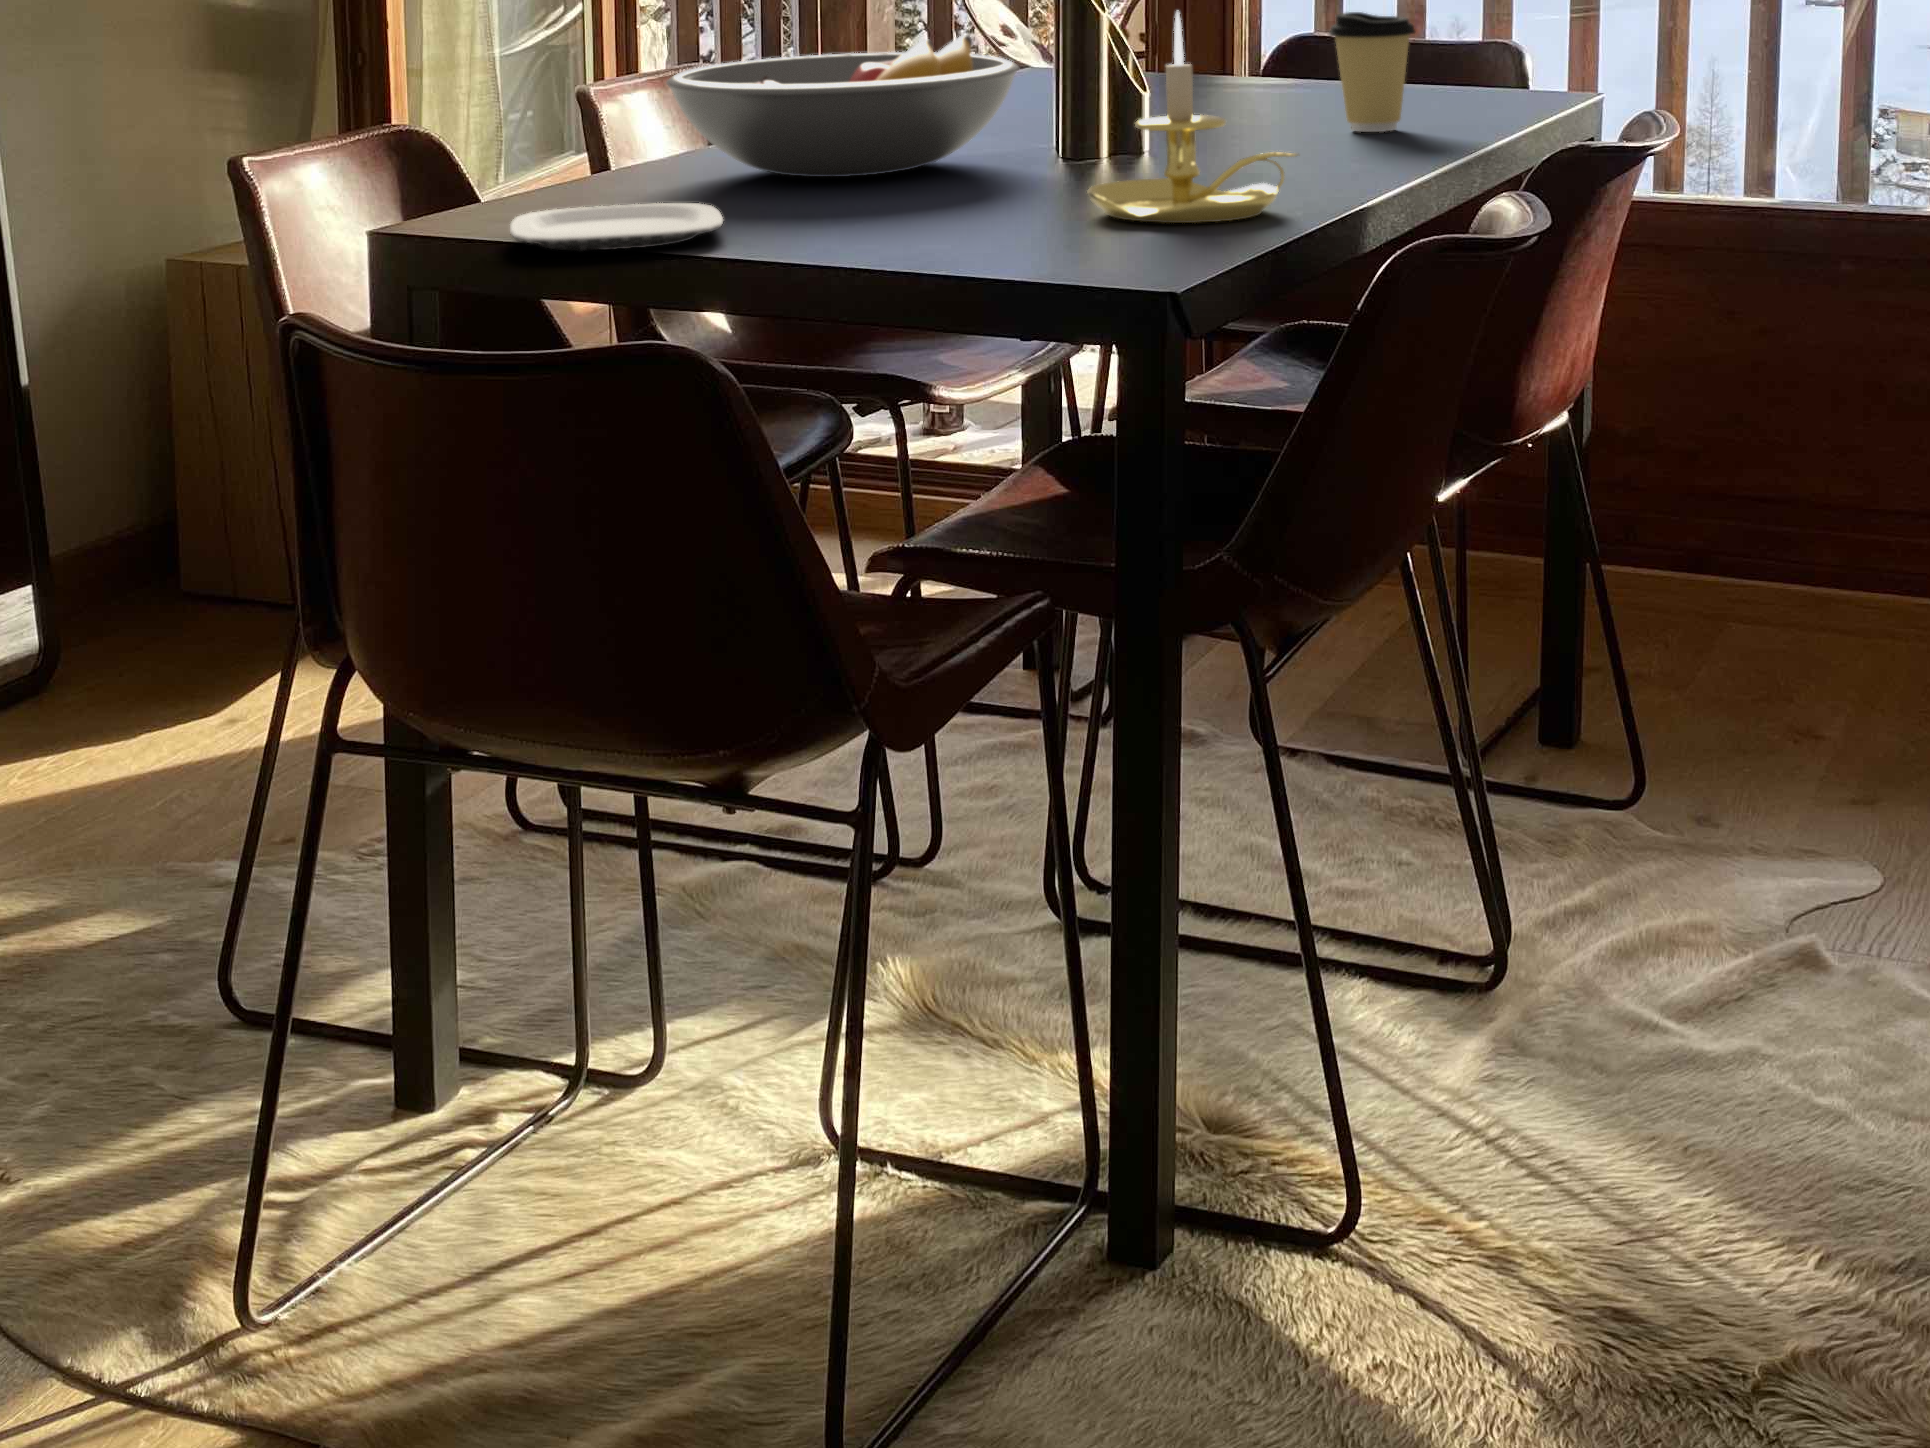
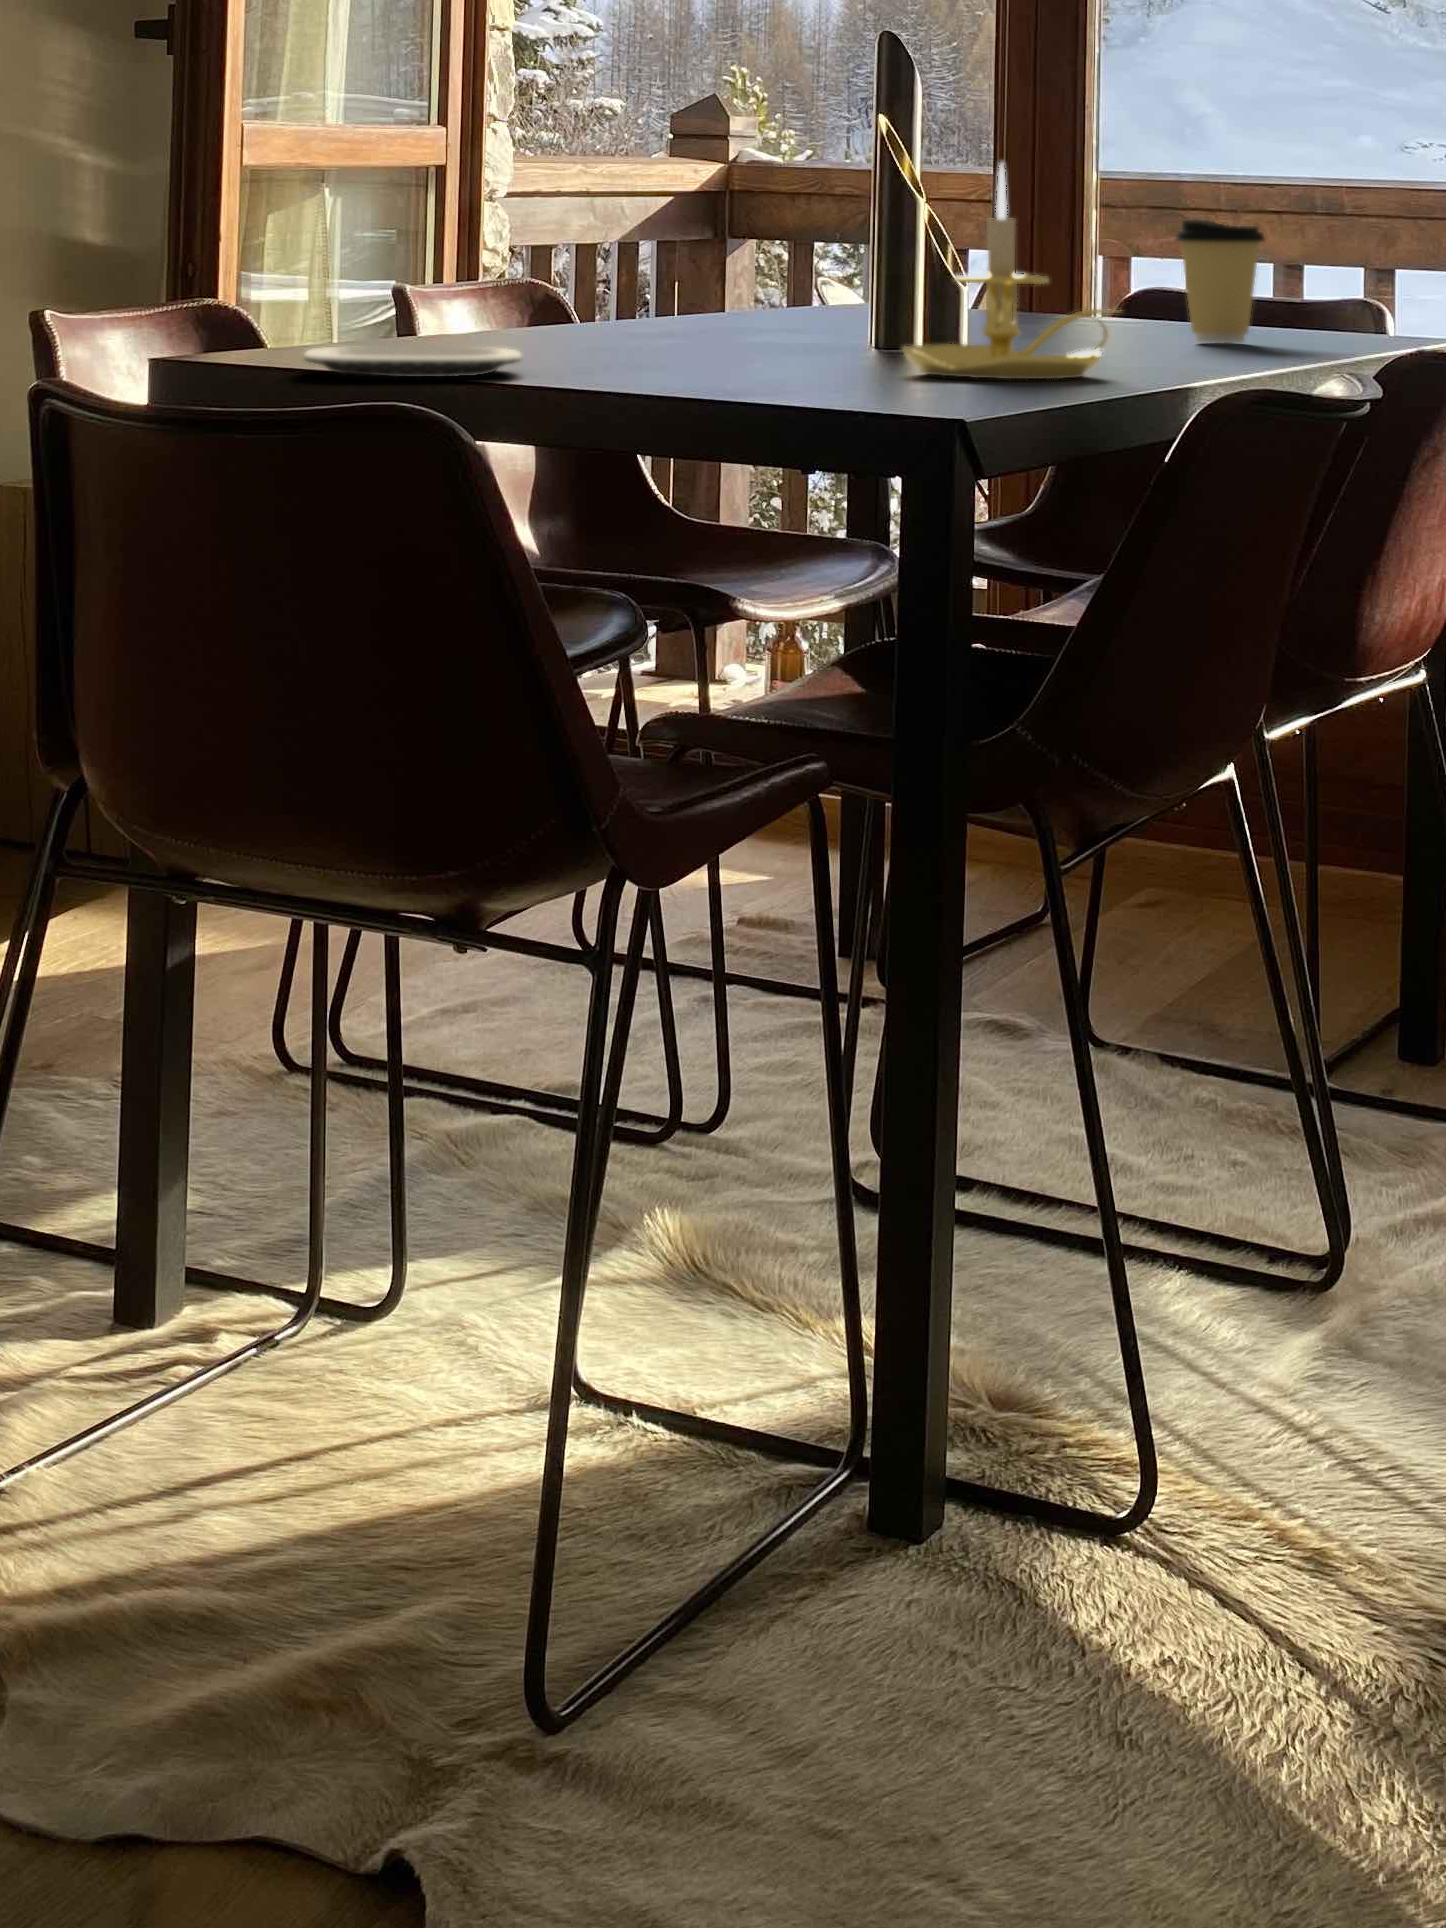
fruit bowl: present [666,35,1019,177] -> none [484,217,848,350]

